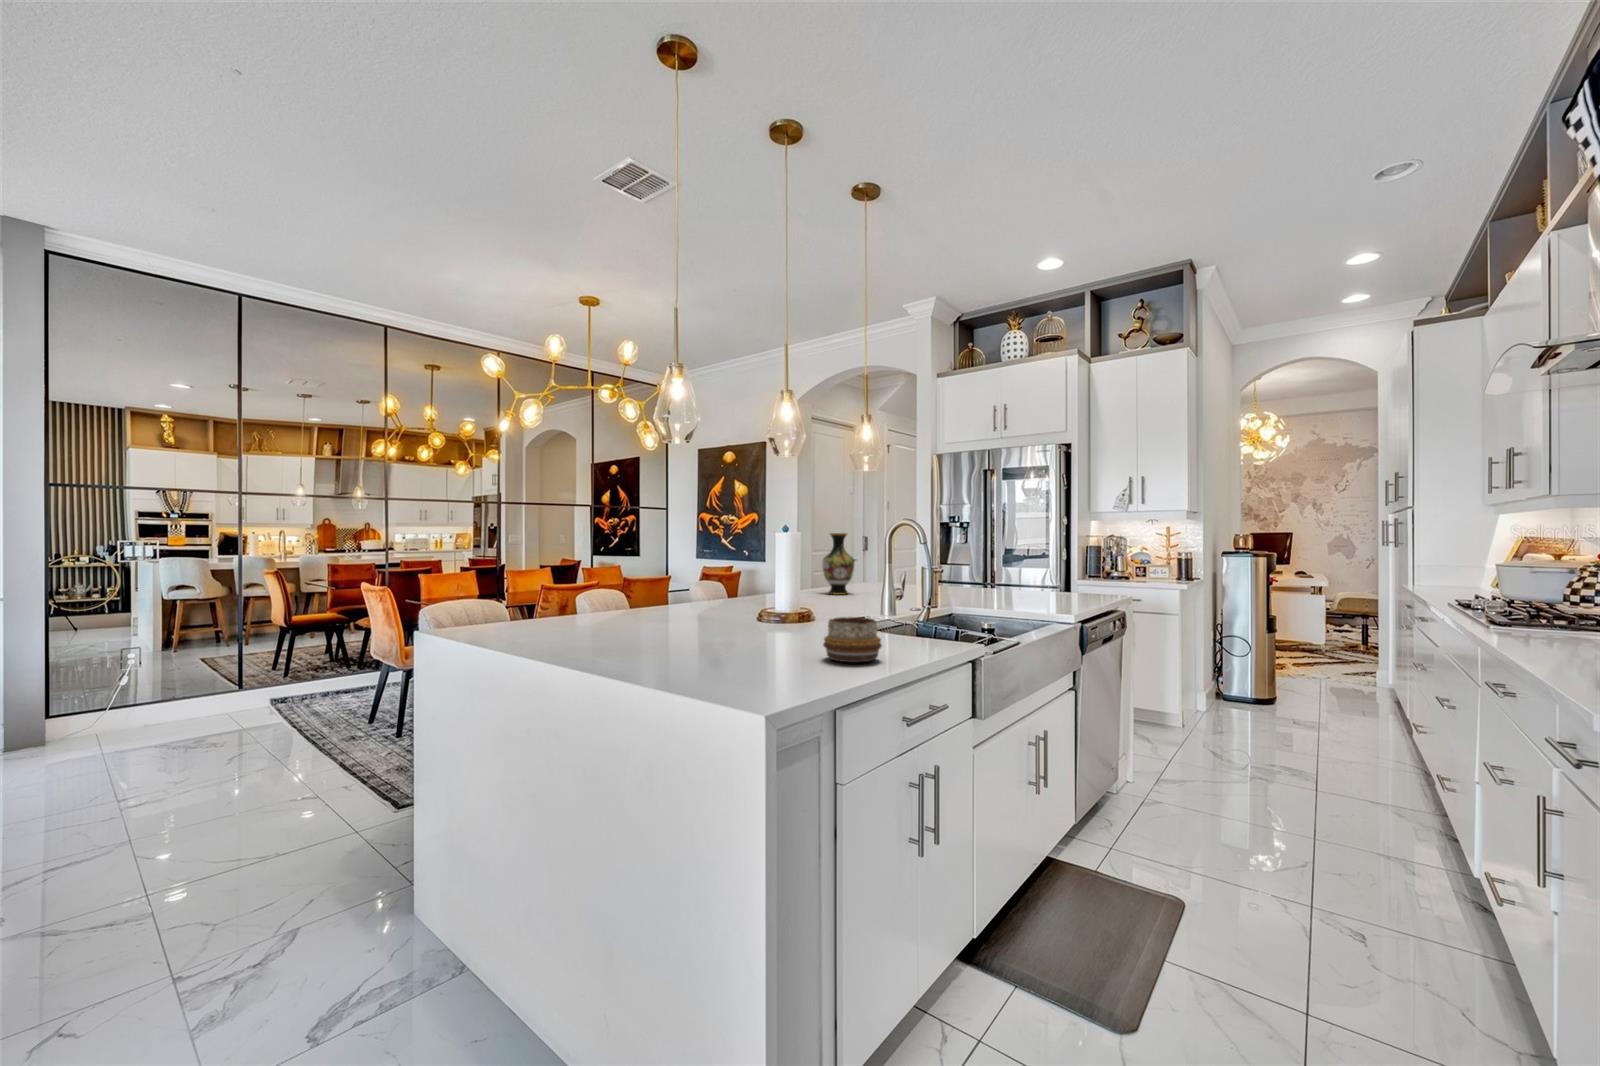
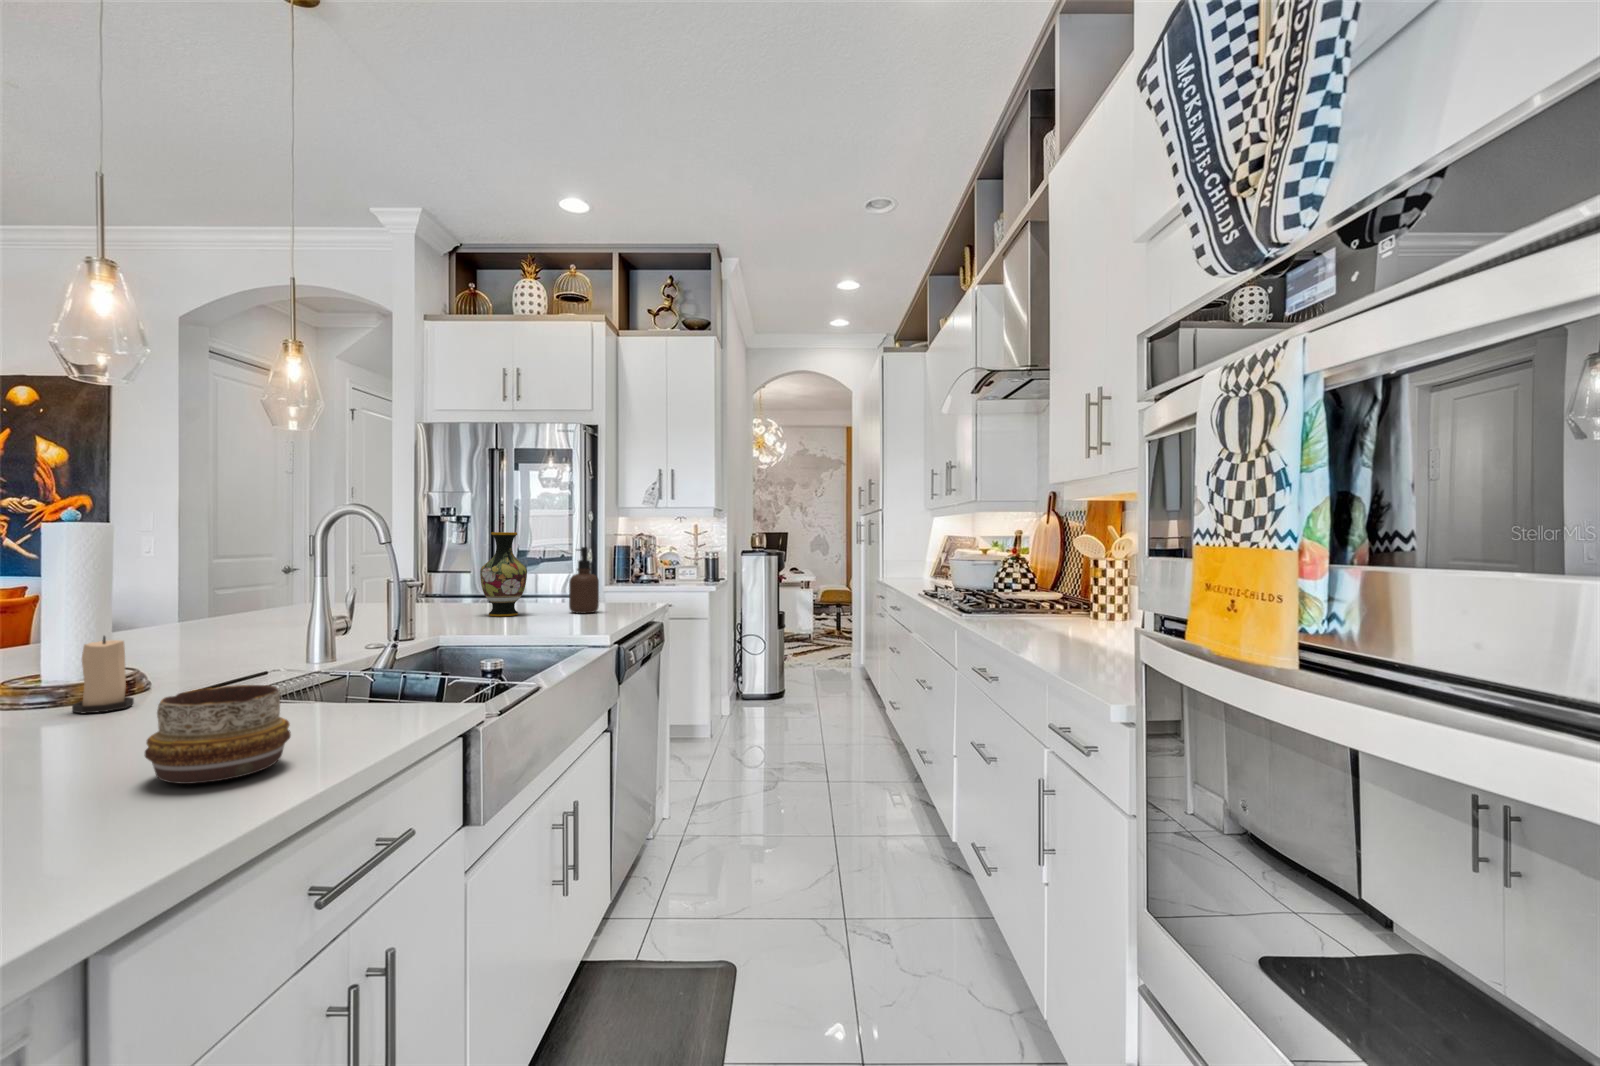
vase: present [822,533,854,595] -> present [480,532,527,616]
soap dispenser: none [1045,547,1069,600] -> present [569,547,599,613]
candle: none [782,590,804,630] -> present [72,636,134,713]

